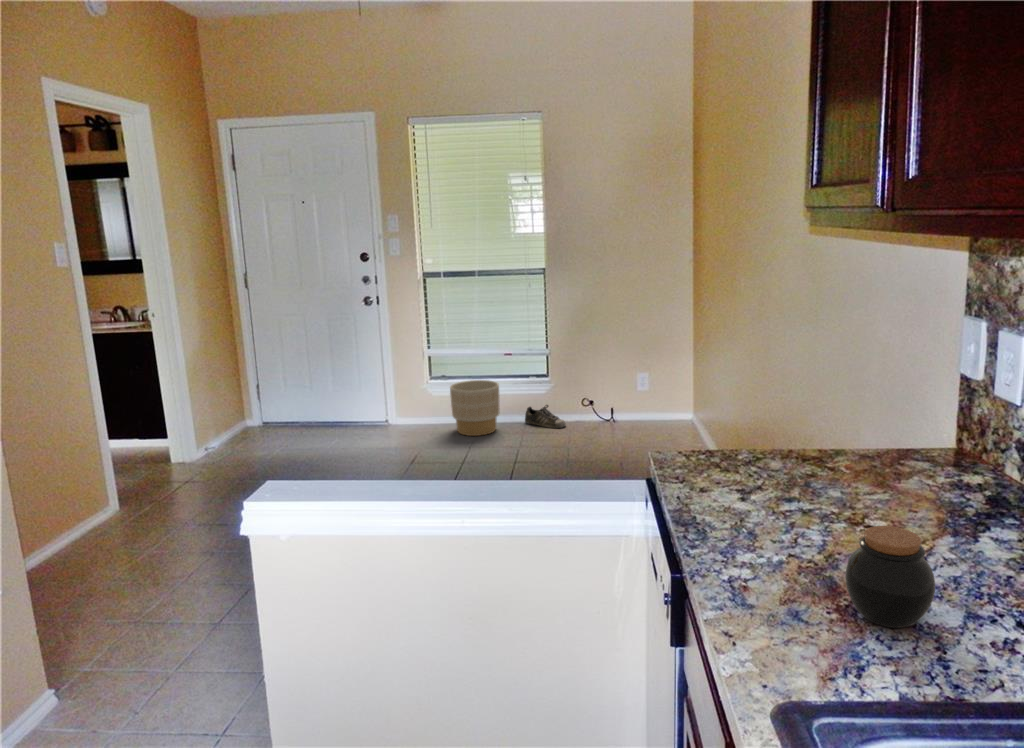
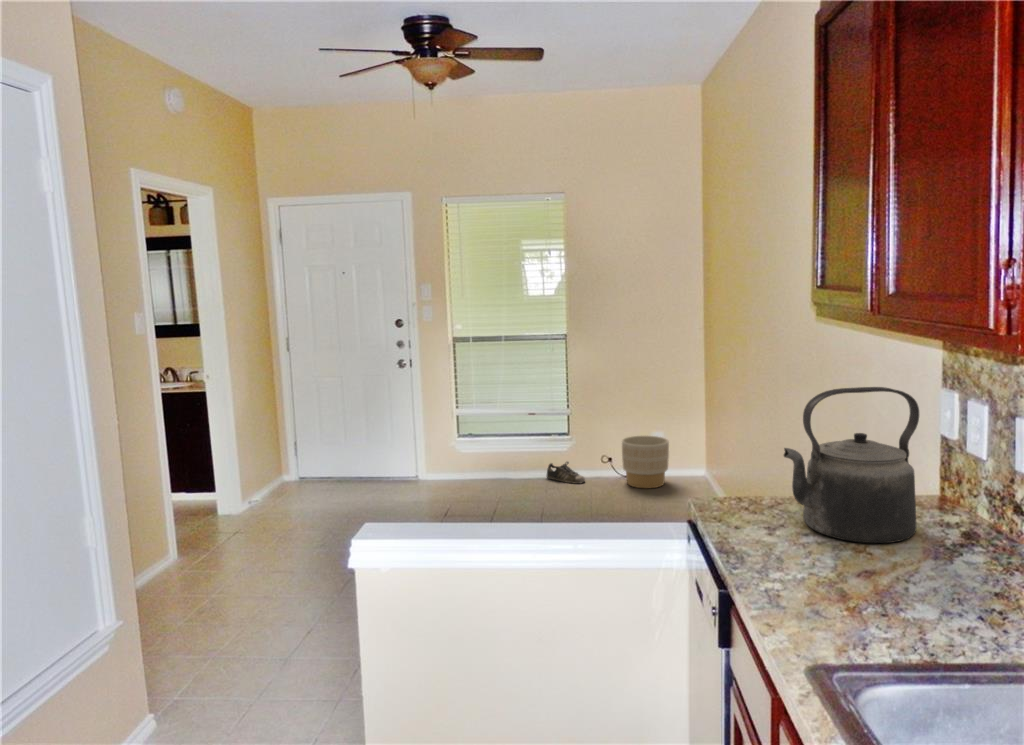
kettle: none [763,313,939,513] -> present [784,387,919,543]
planter: present [450,380,500,436] -> present [622,435,669,488]
jar: present [845,526,935,628] -> none [853,546,919,620]

